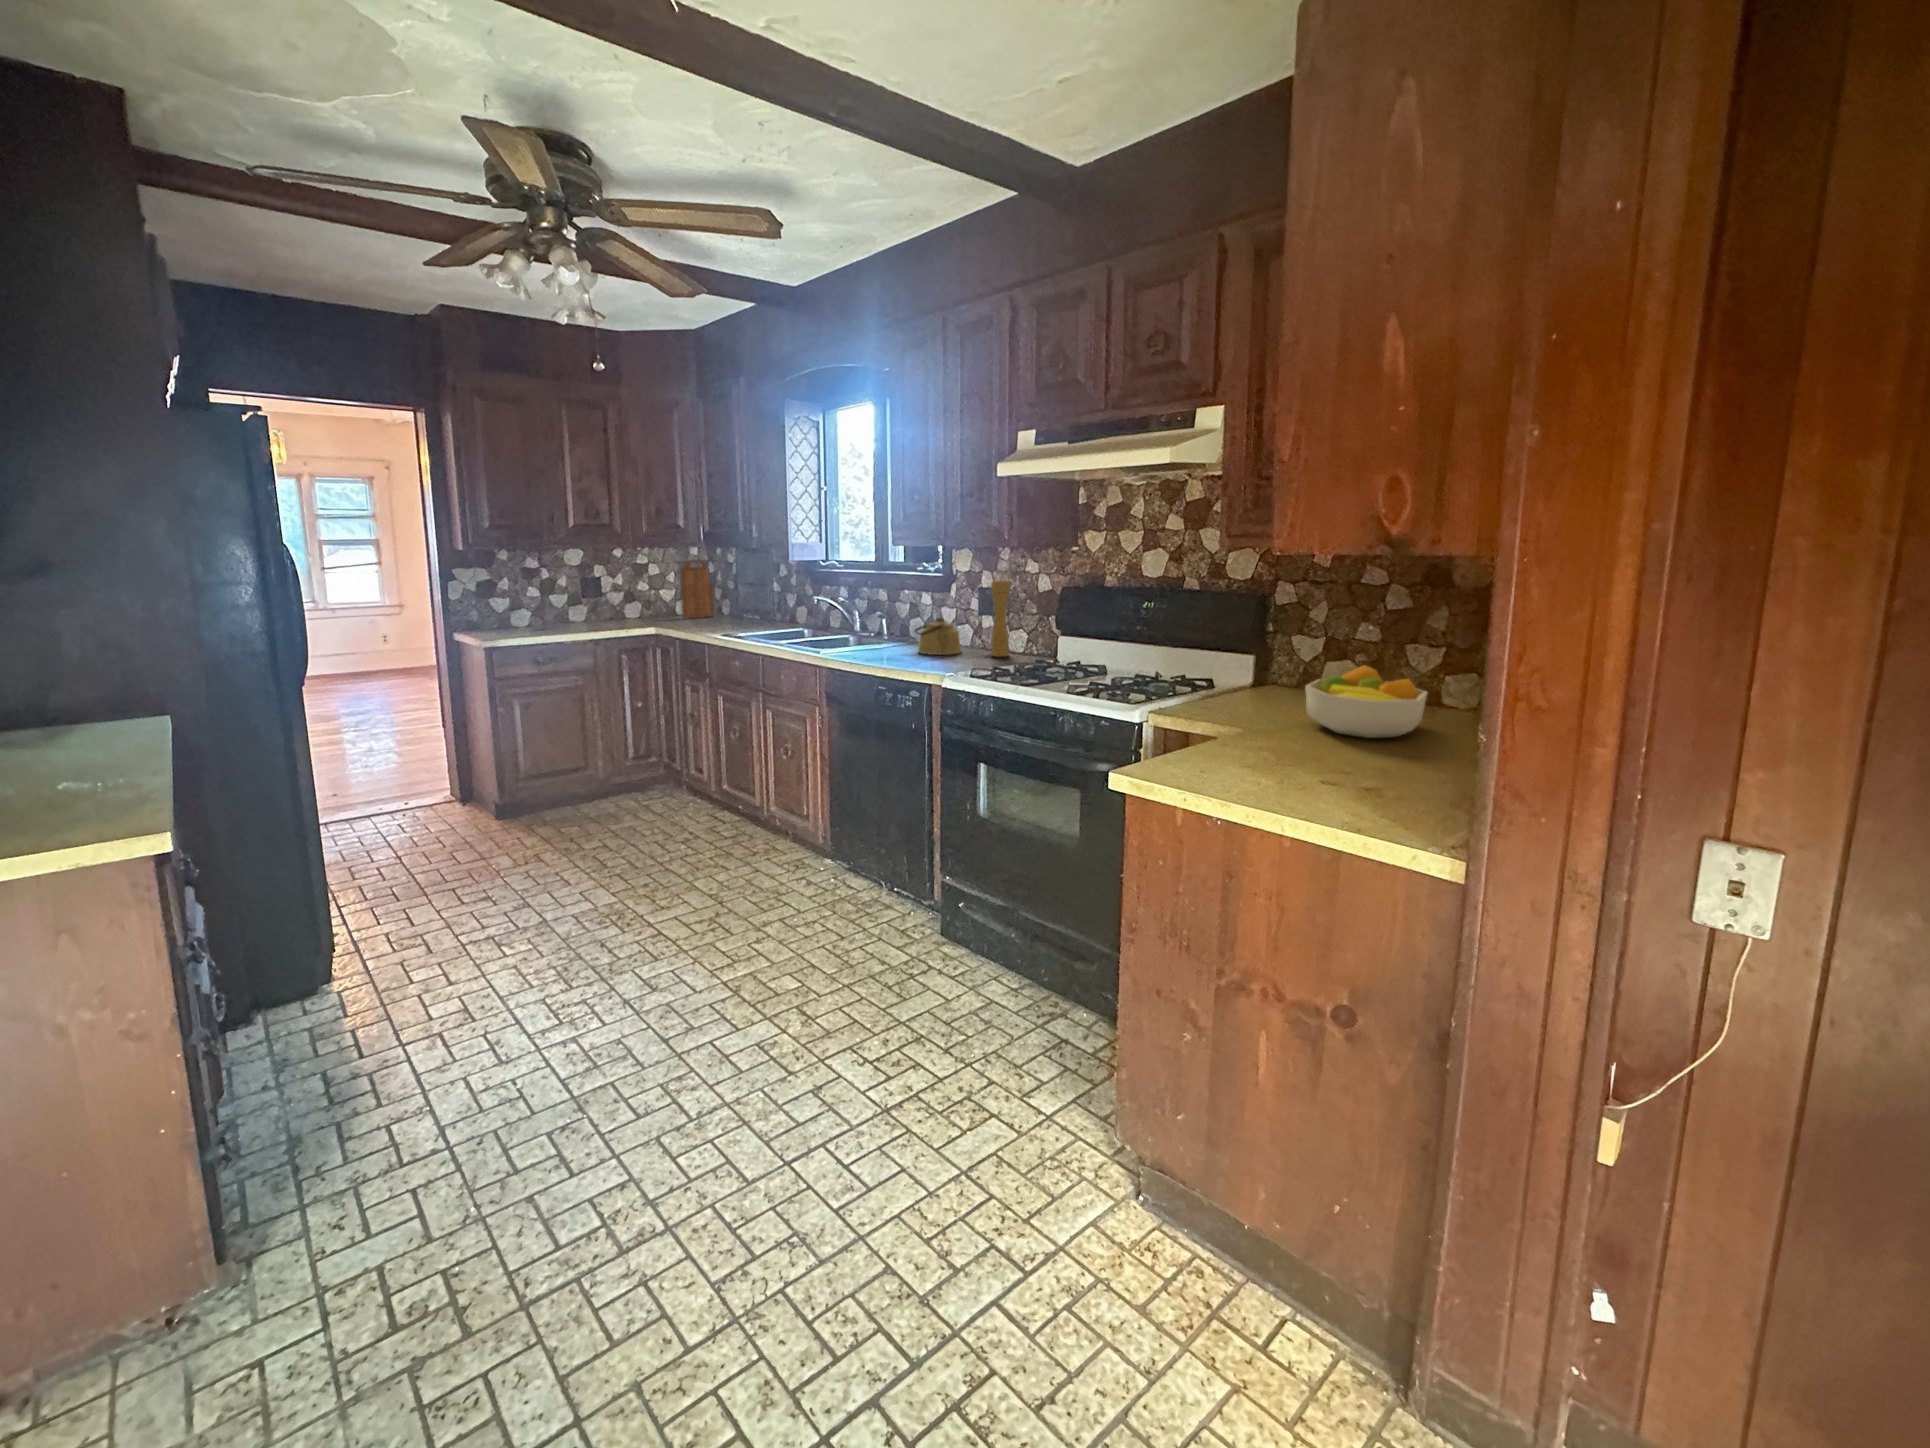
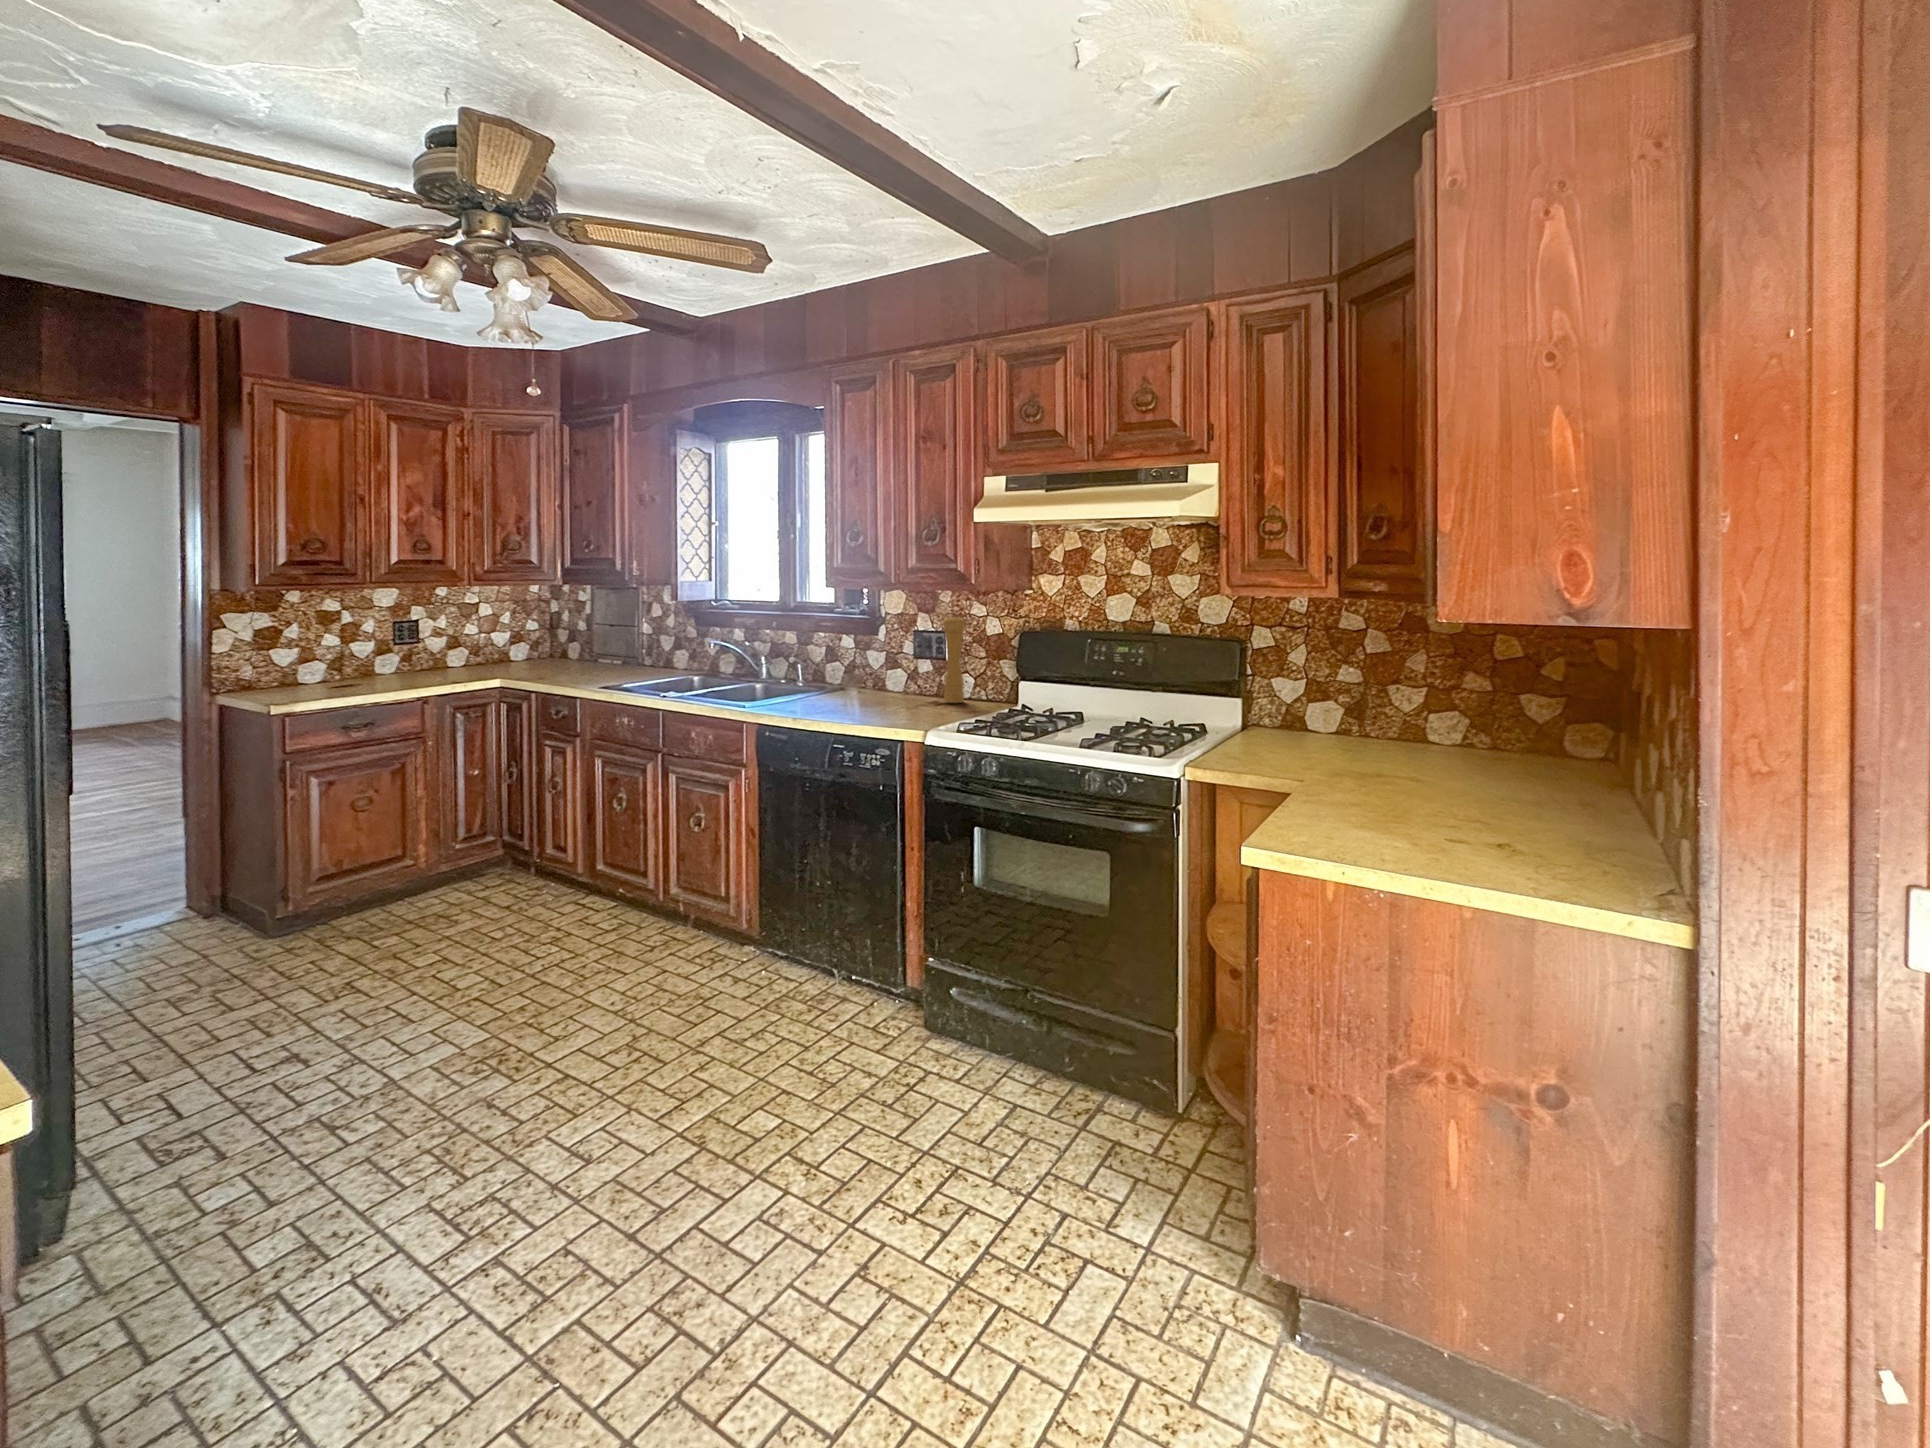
cutting board: present [680,559,714,618] -> none [510,595,552,666]
kettle: present [915,618,962,655] -> none [849,661,906,703]
fruit bowl: present [1305,665,1427,738] -> none [1369,704,1505,783]

